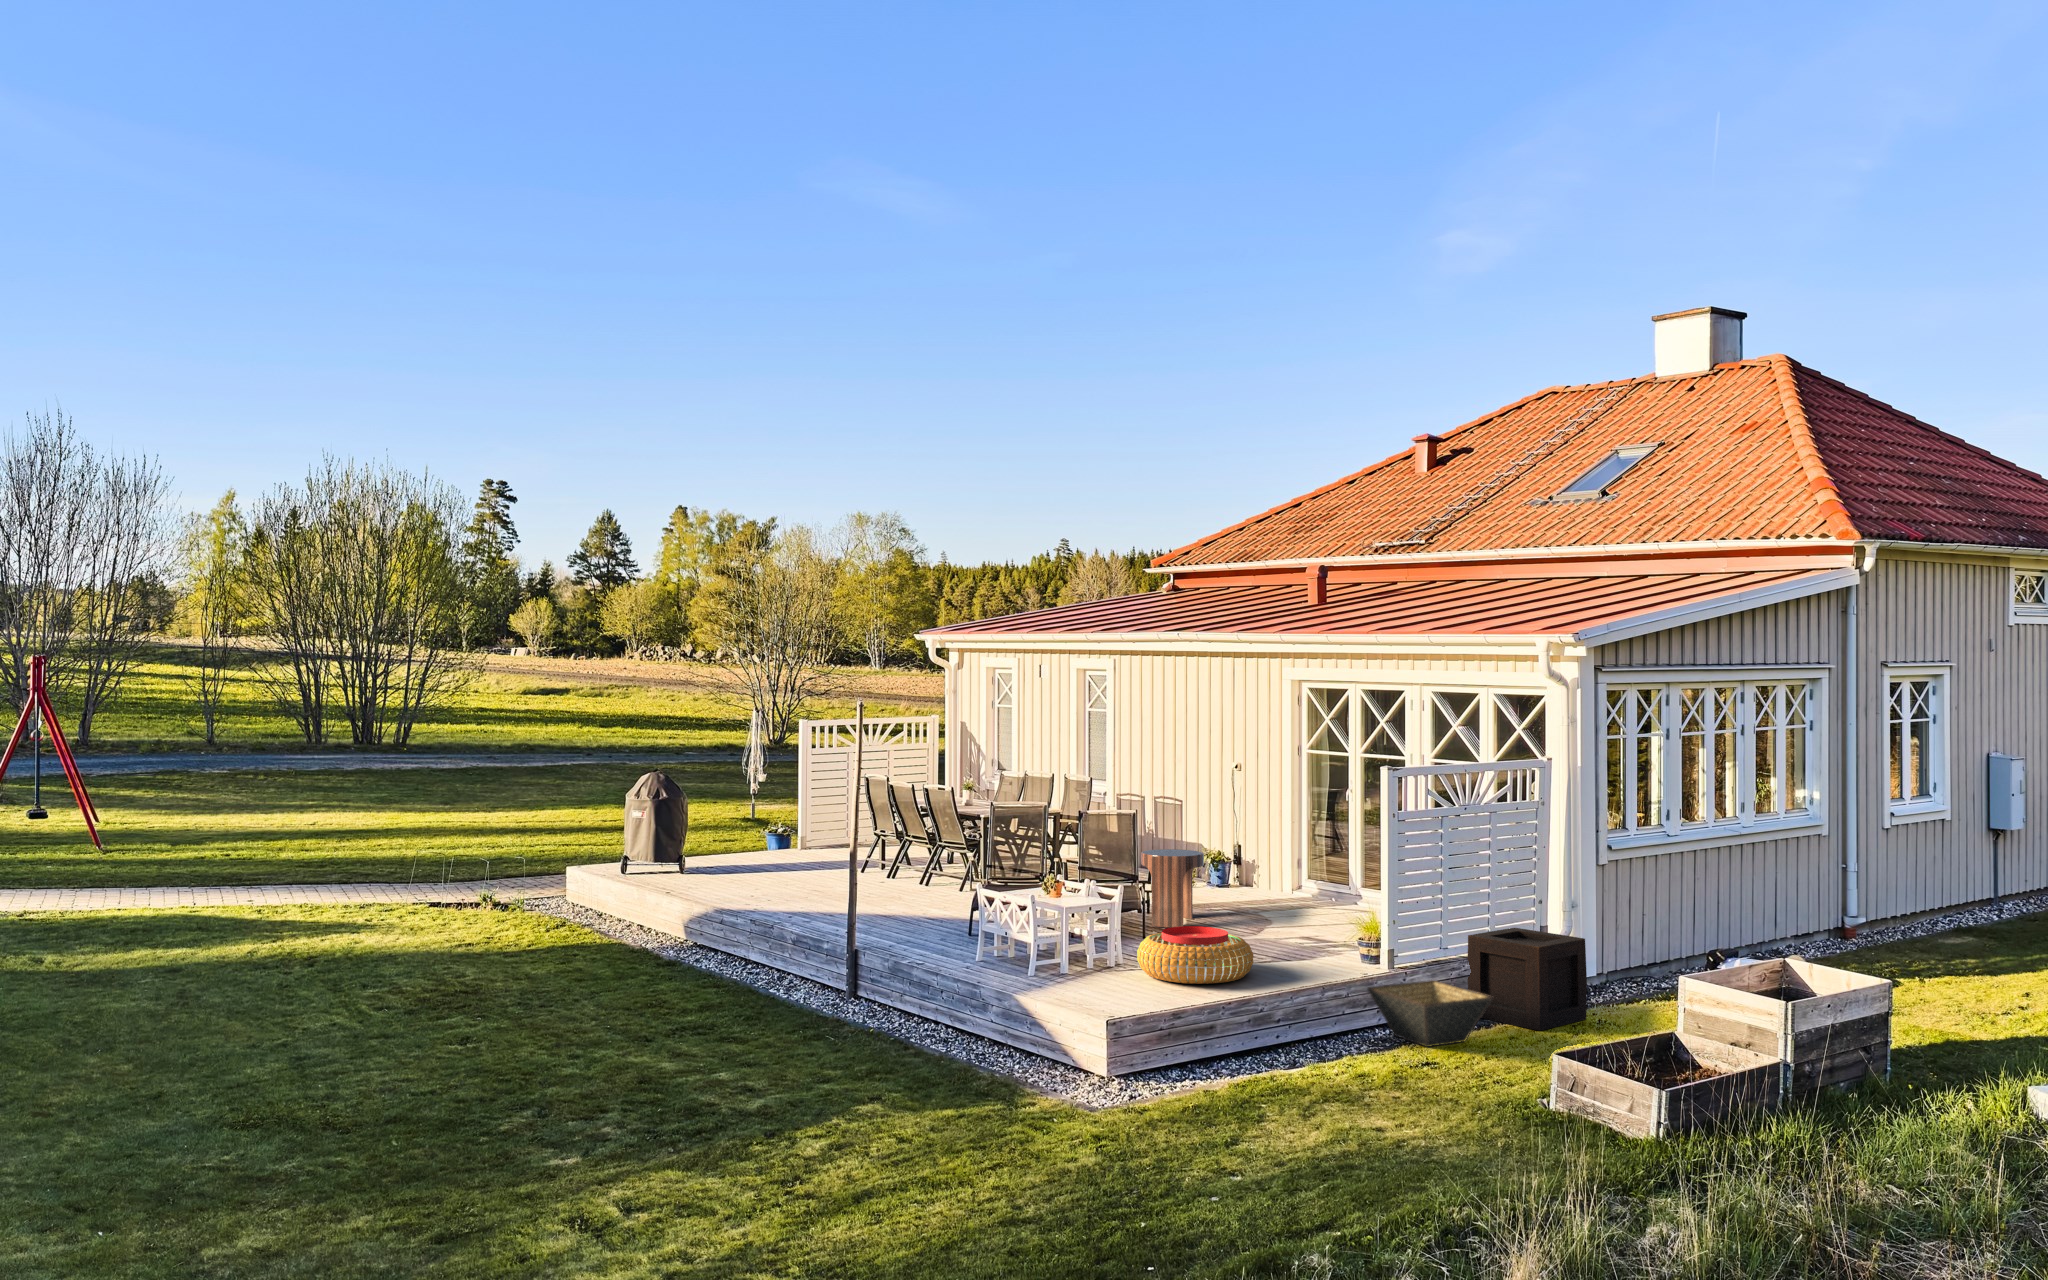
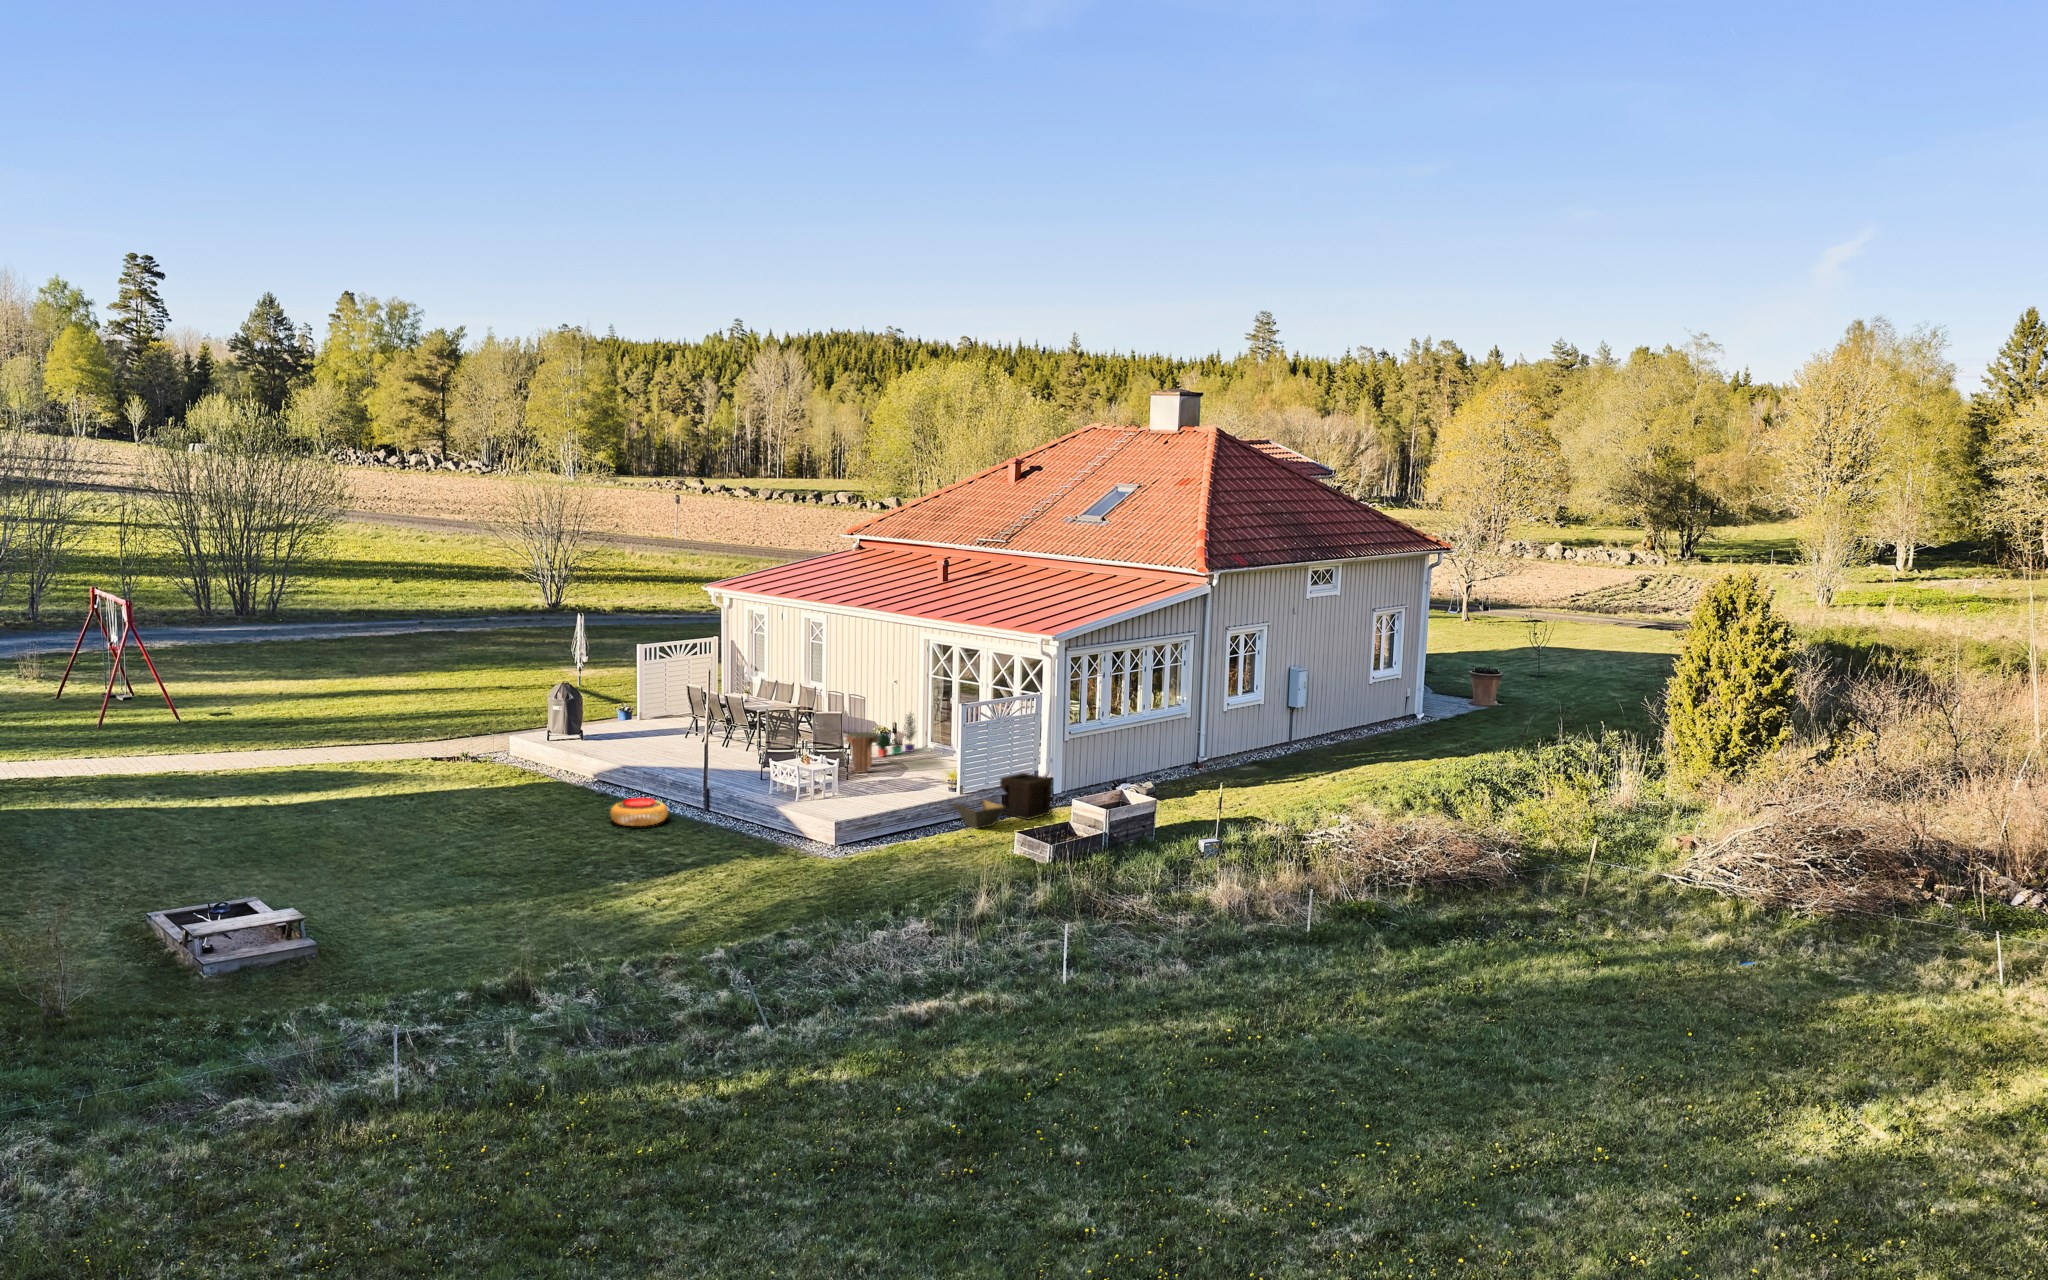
potted plant: none [1198,819,1281,903] -> present [876,714,916,757]
pouf: present [1137,926,1254,984] -> present [610,798,668,826]

